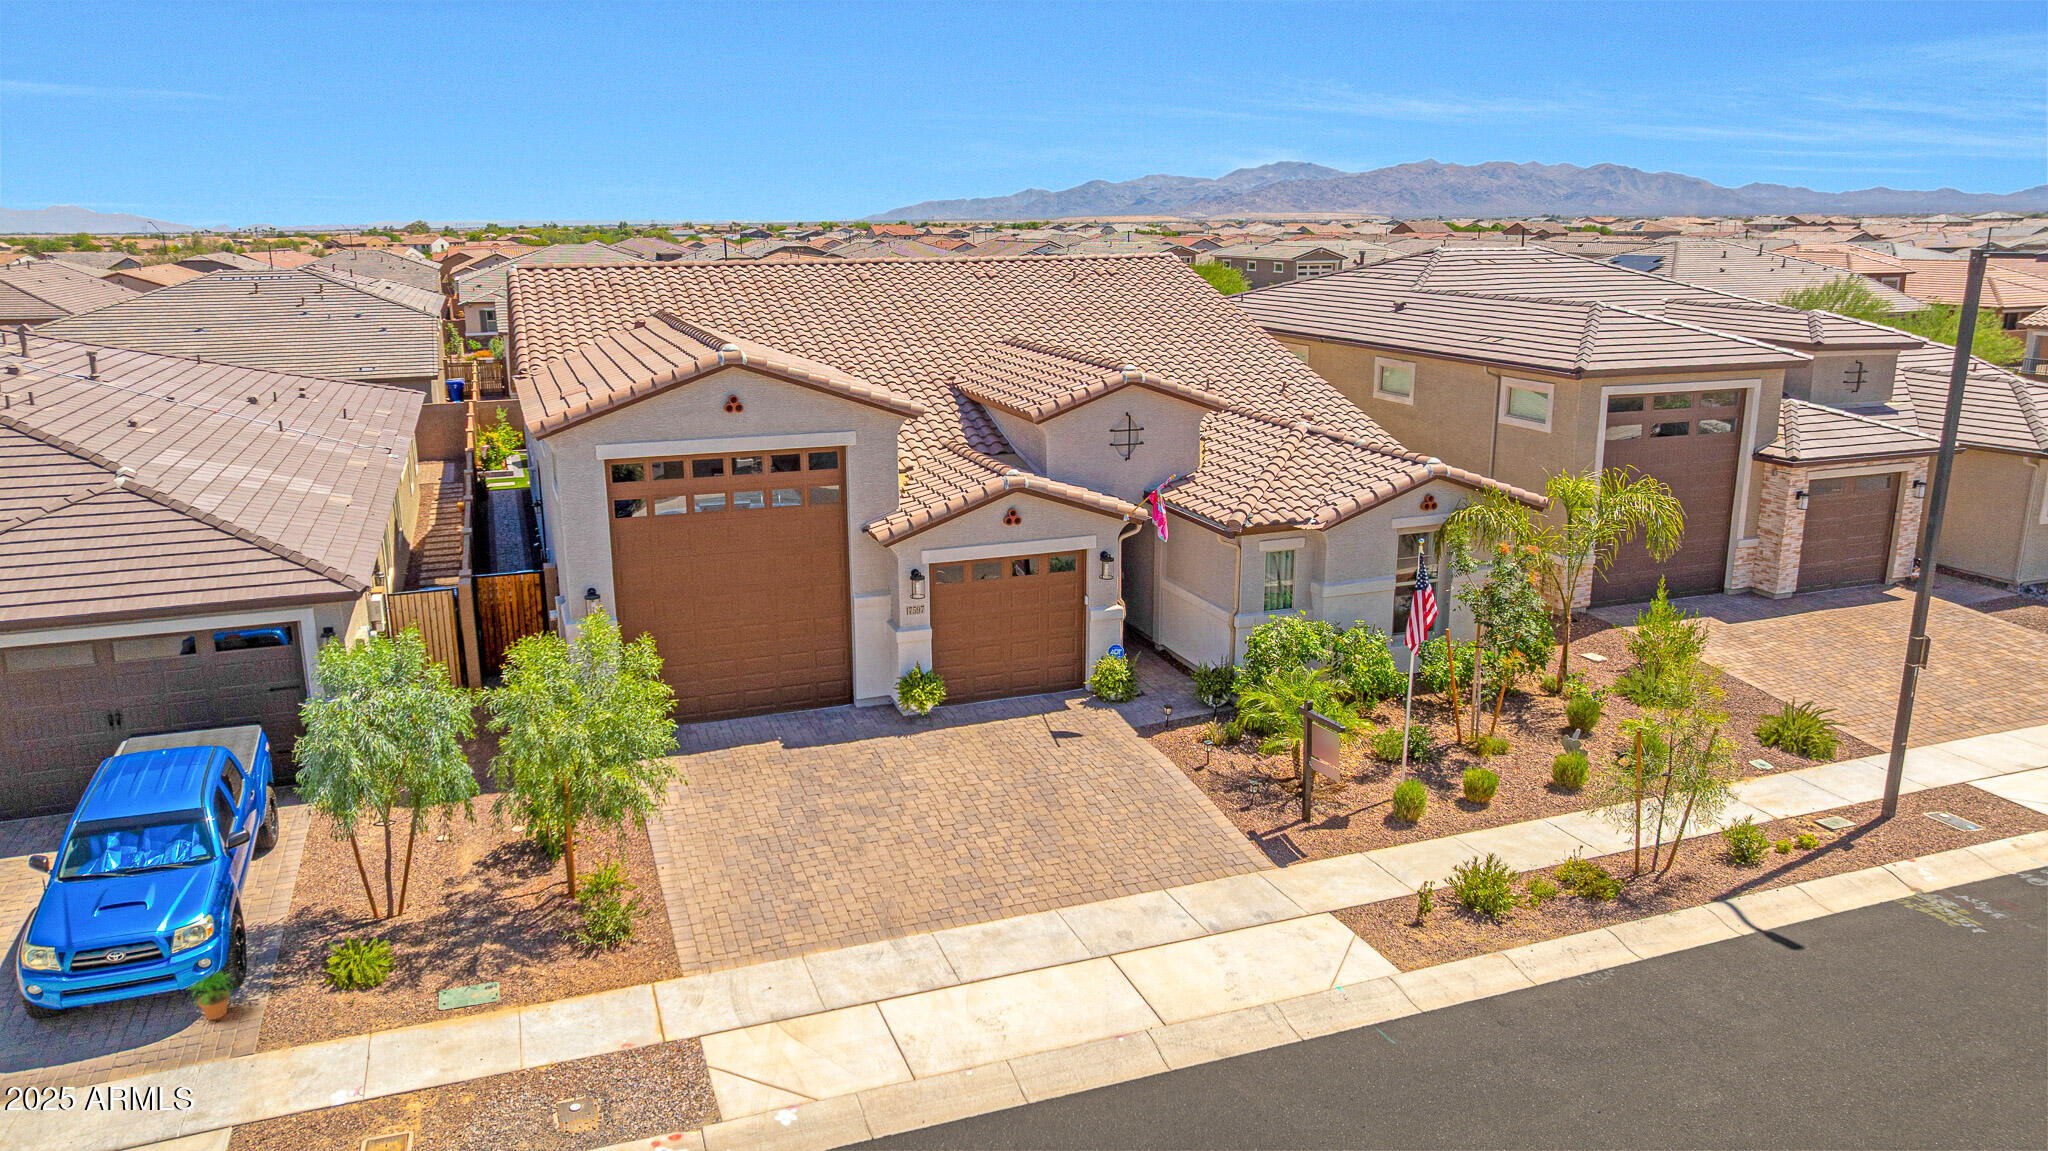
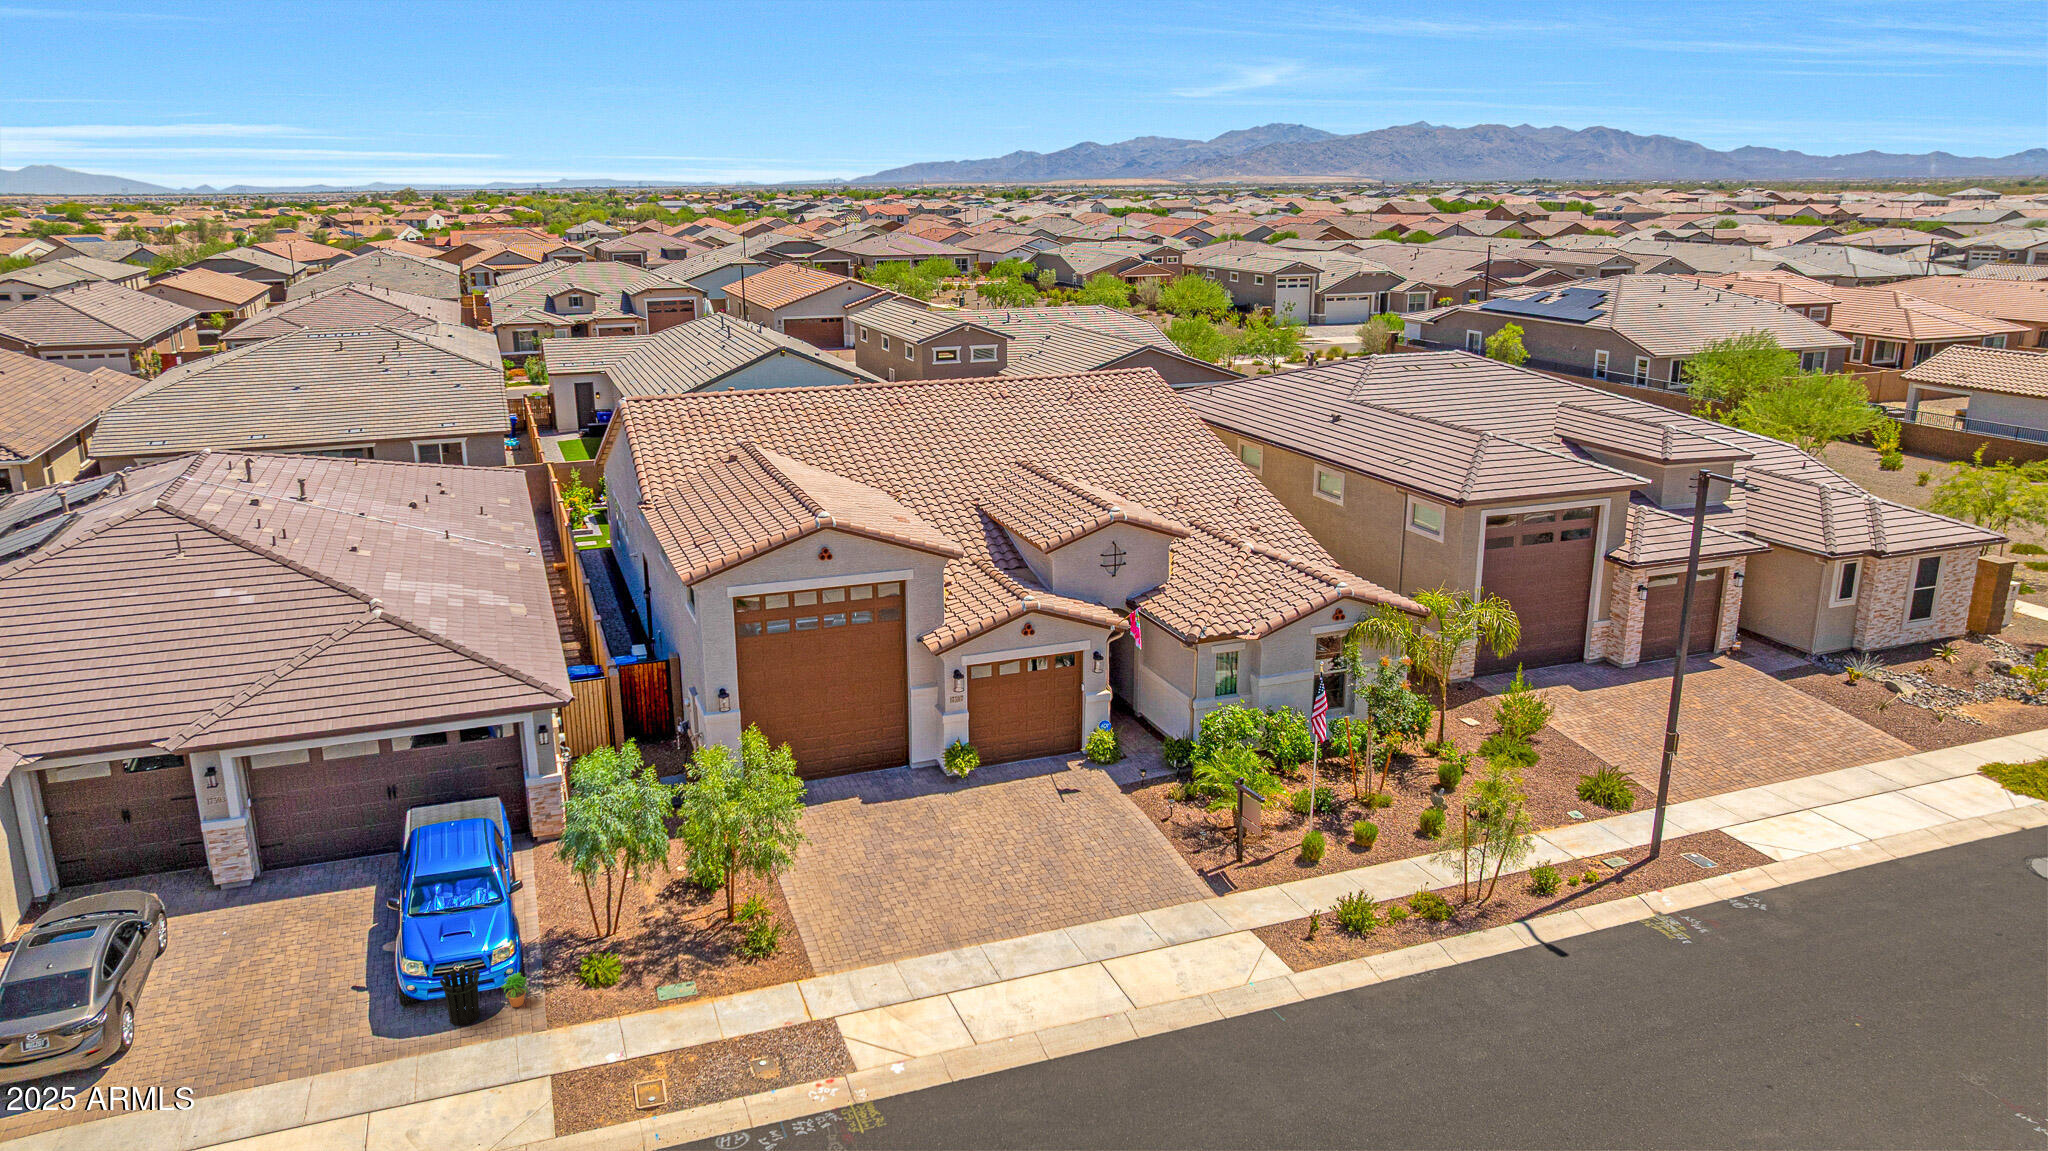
waste bin: none [81,958,153,1048] -> present [440,967,480,1026]

